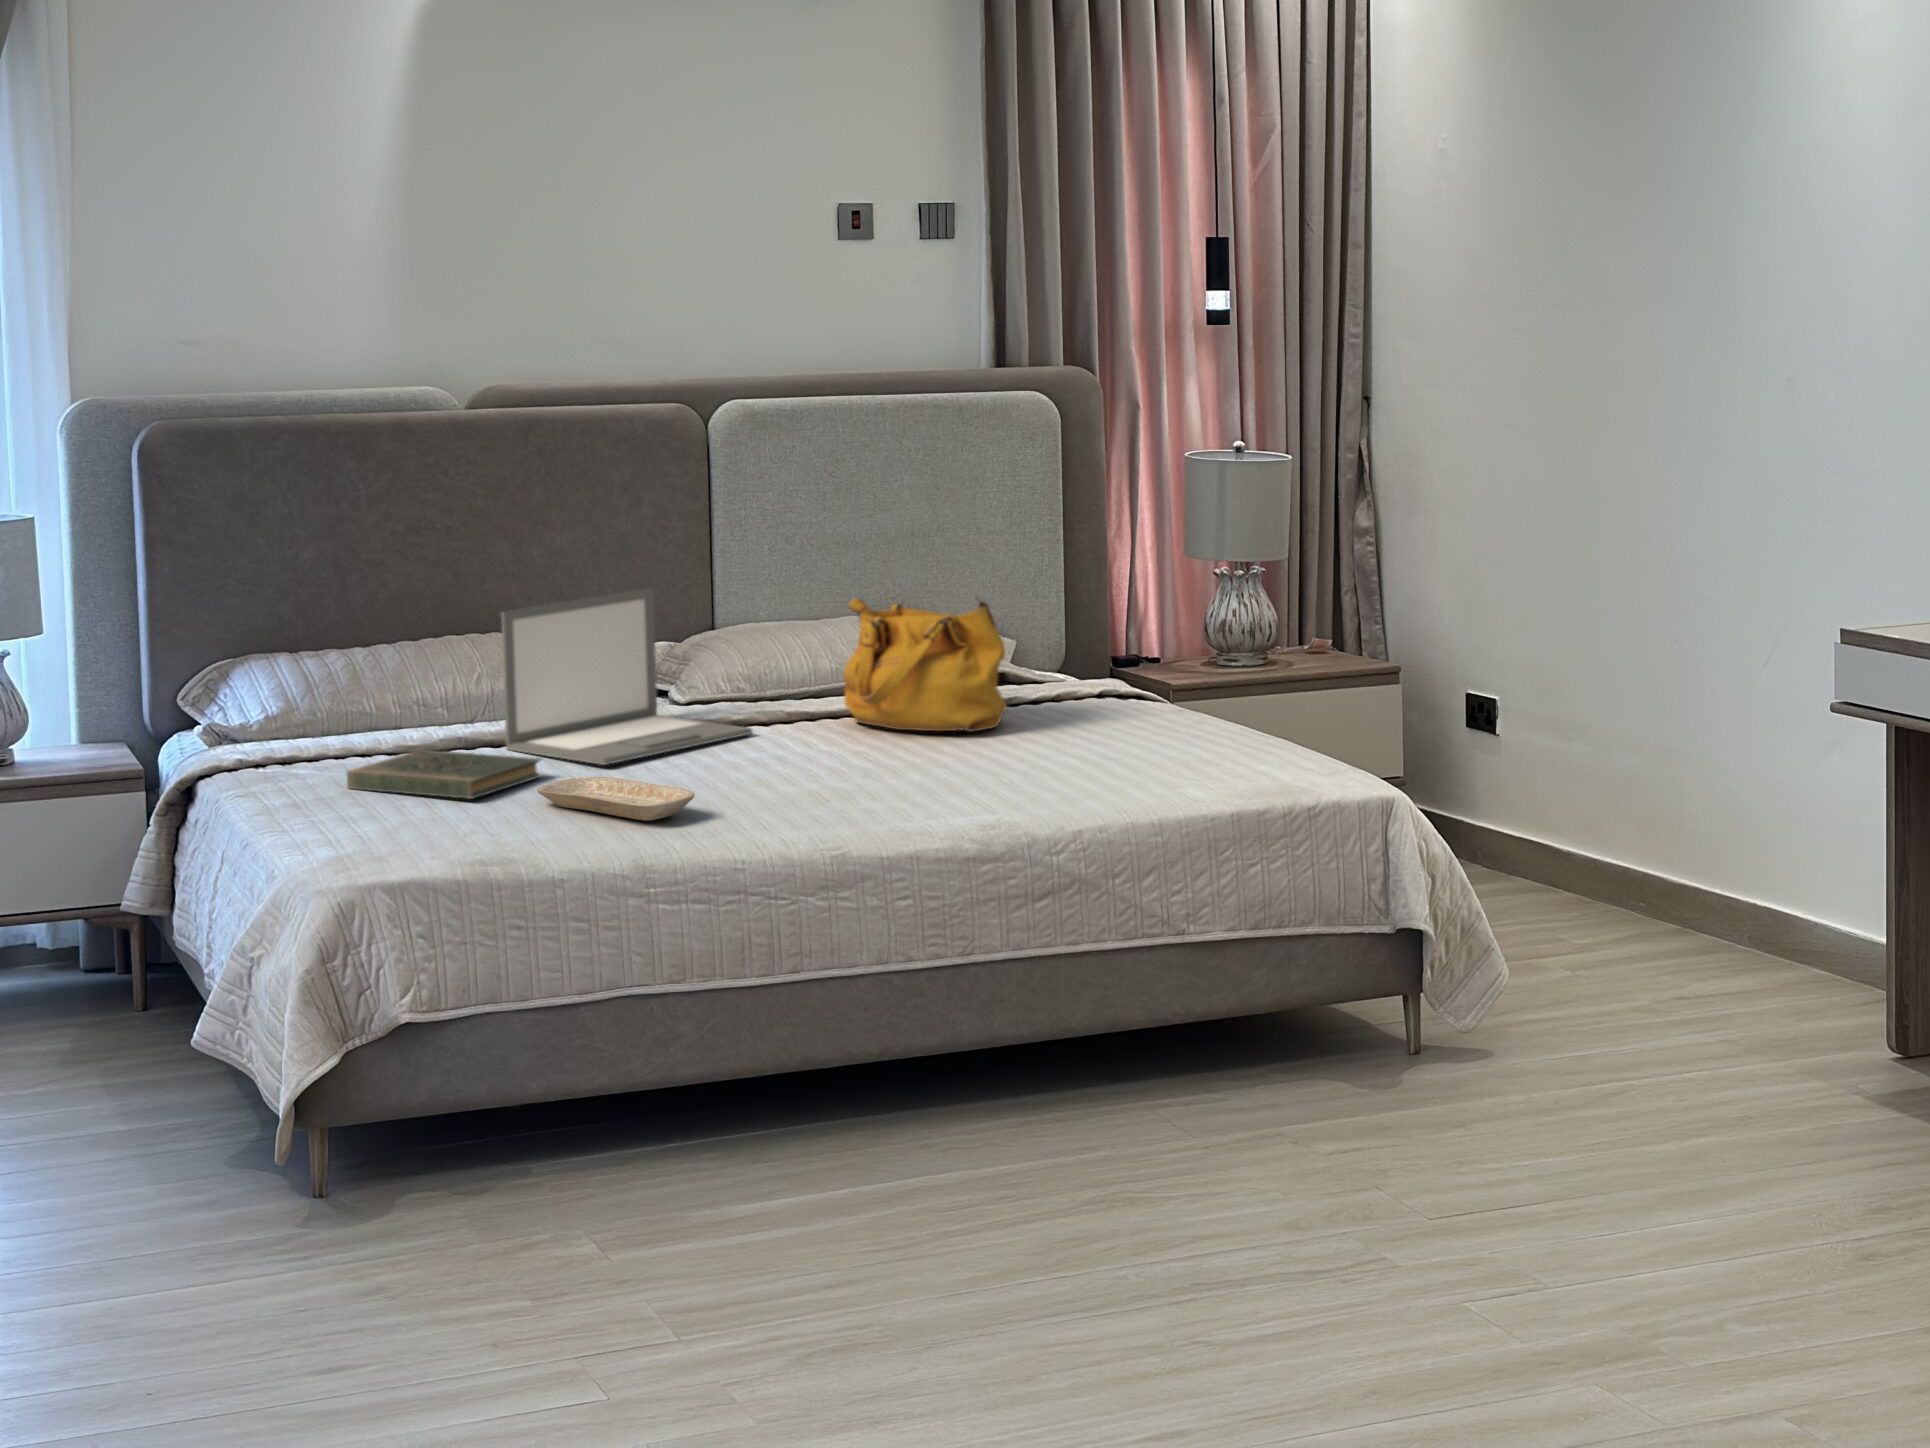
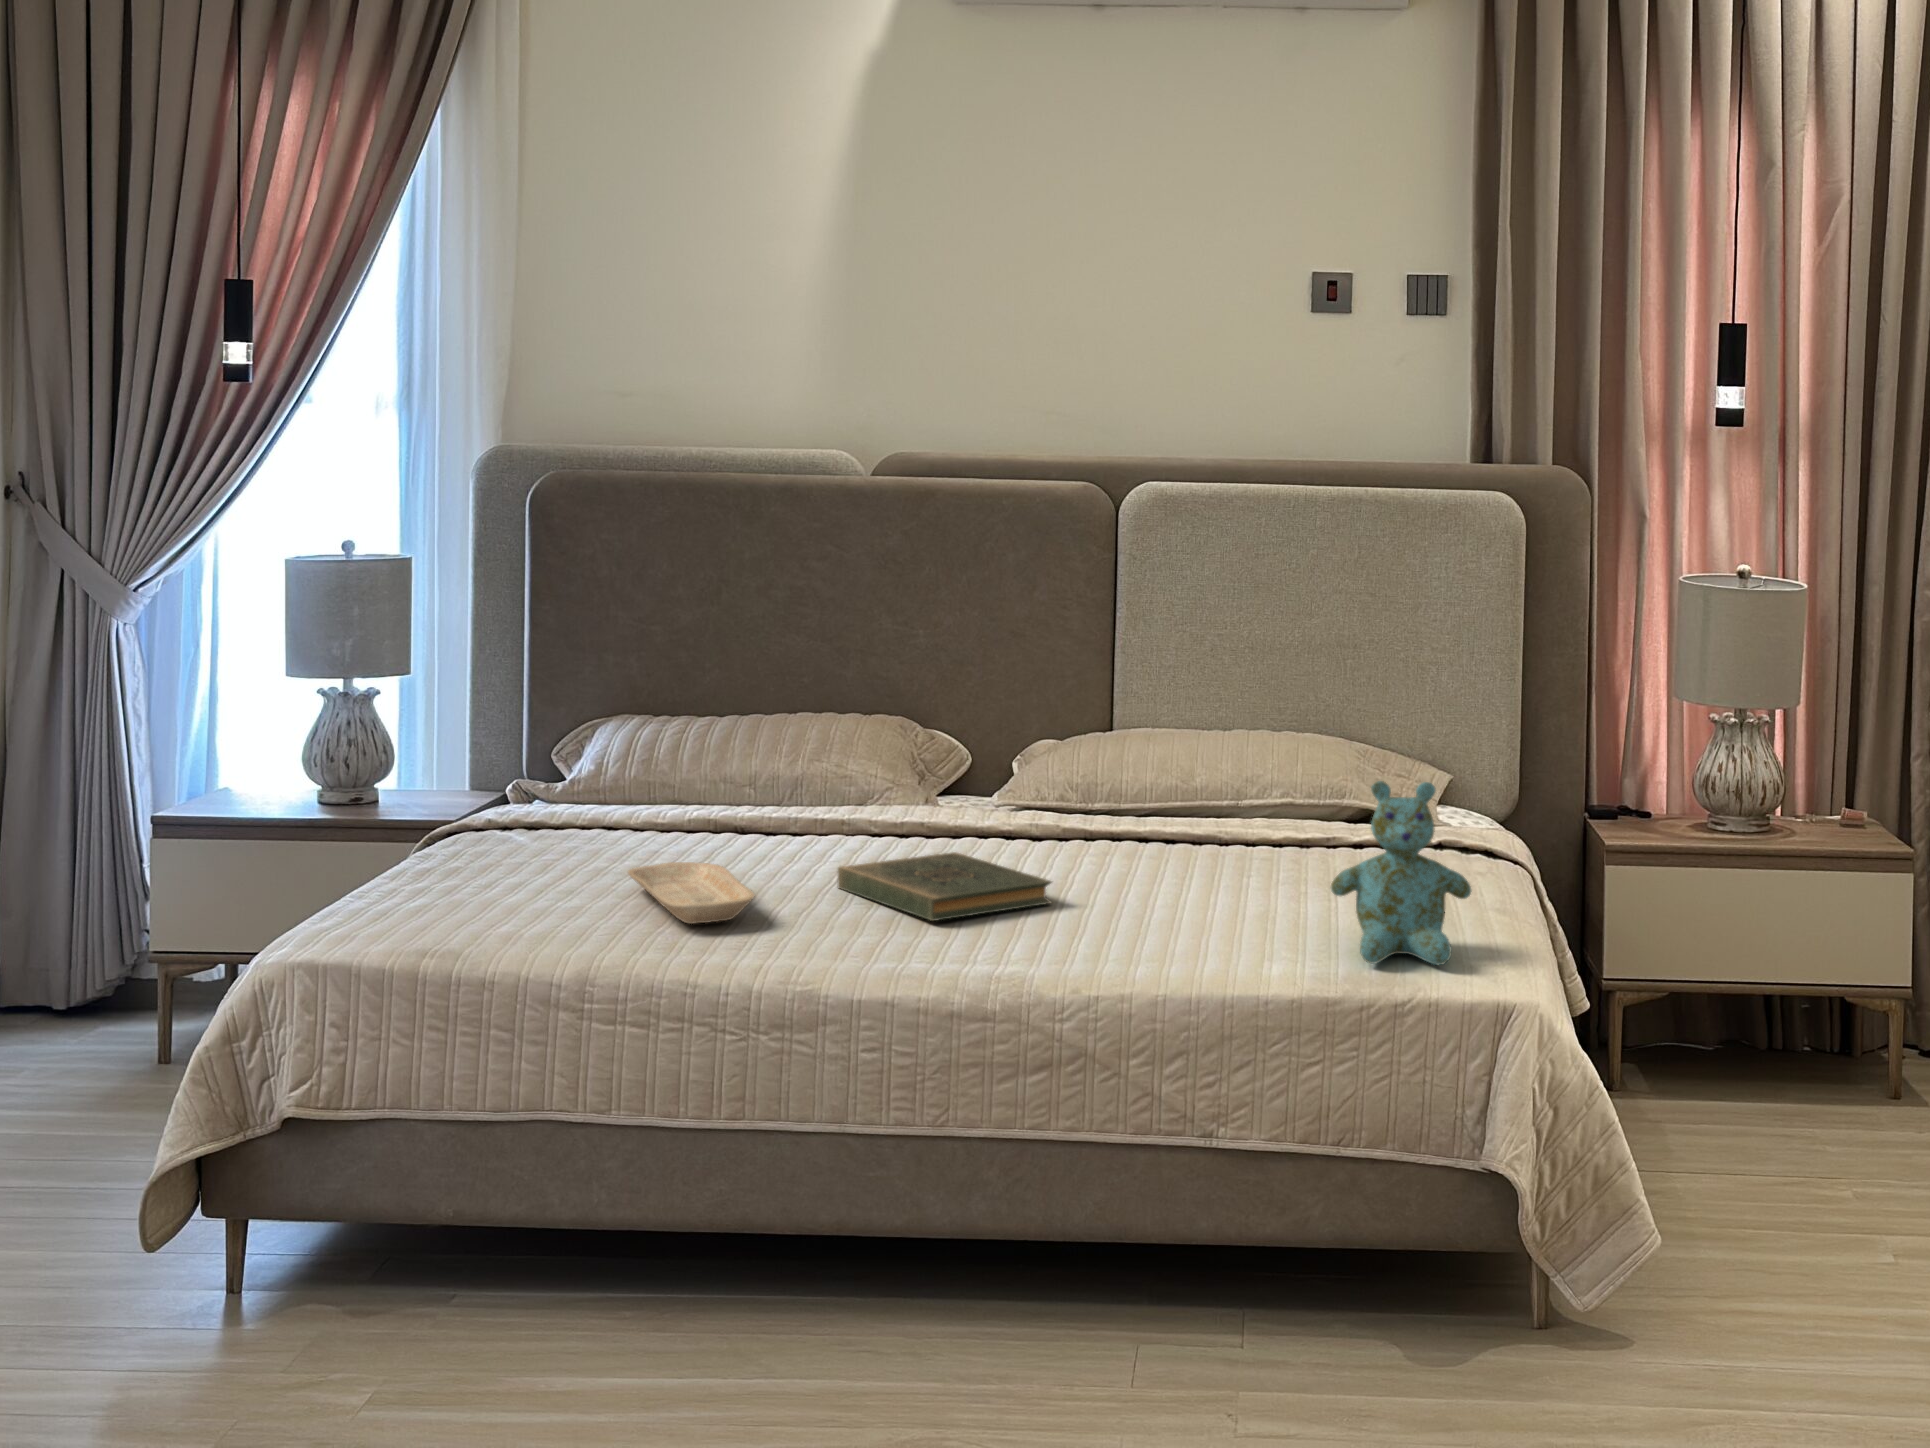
laptop: present [501,589,752,765] -> none [739,663,999,852]
handbag: present [844,596,1007,732] -> none [1104,694,1295,867]
stuffed bear: none [1131,639,1236,778] -> present [1331,781,1472,965]
book: present [347,750,541,799] -> present [837,852,1053,921]

